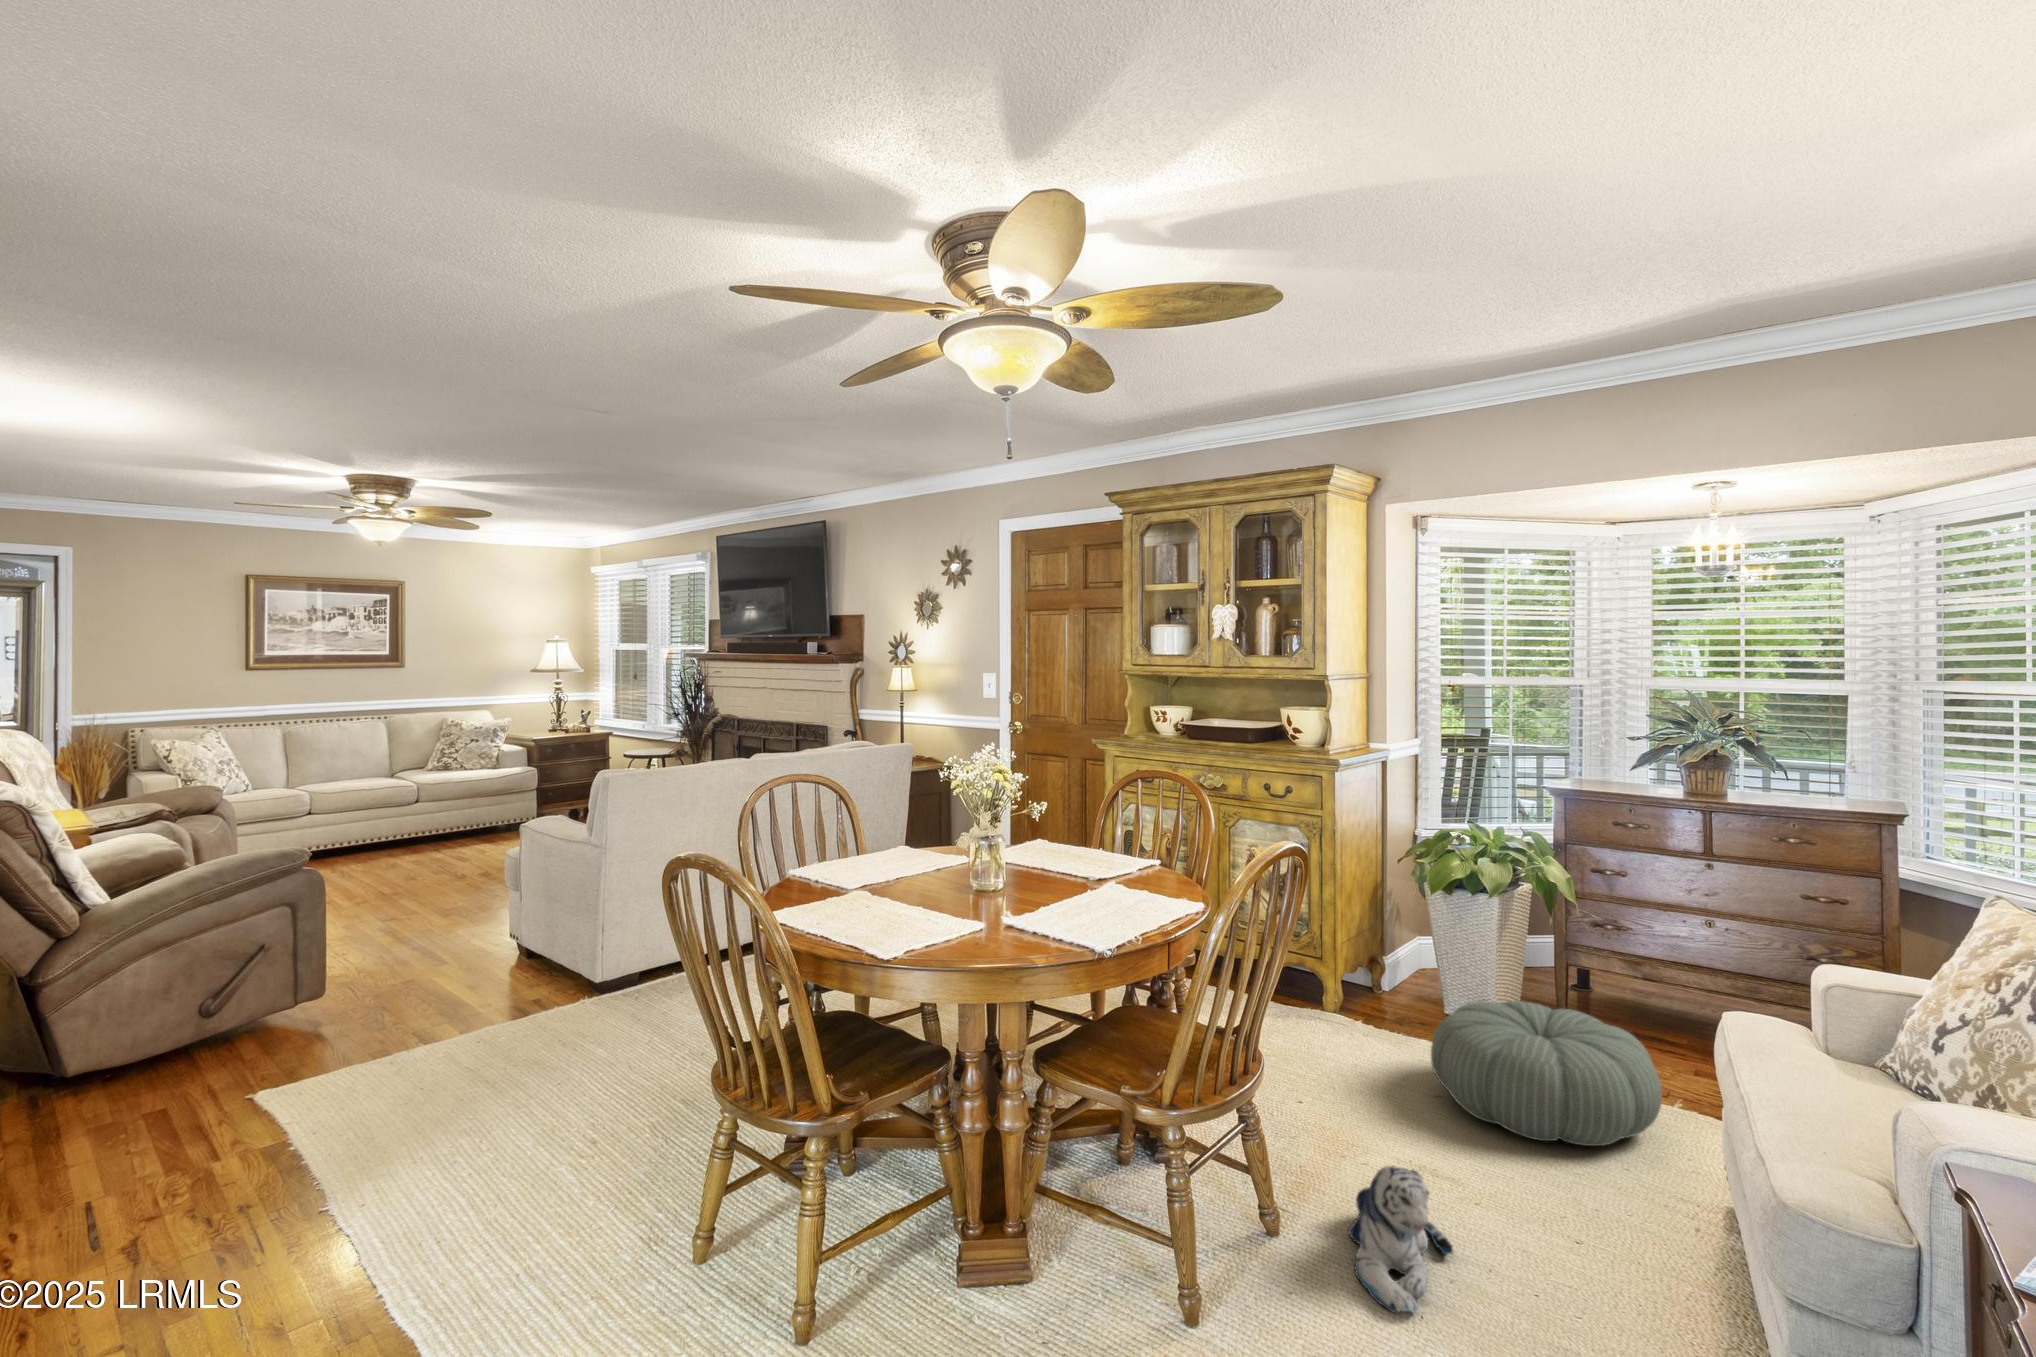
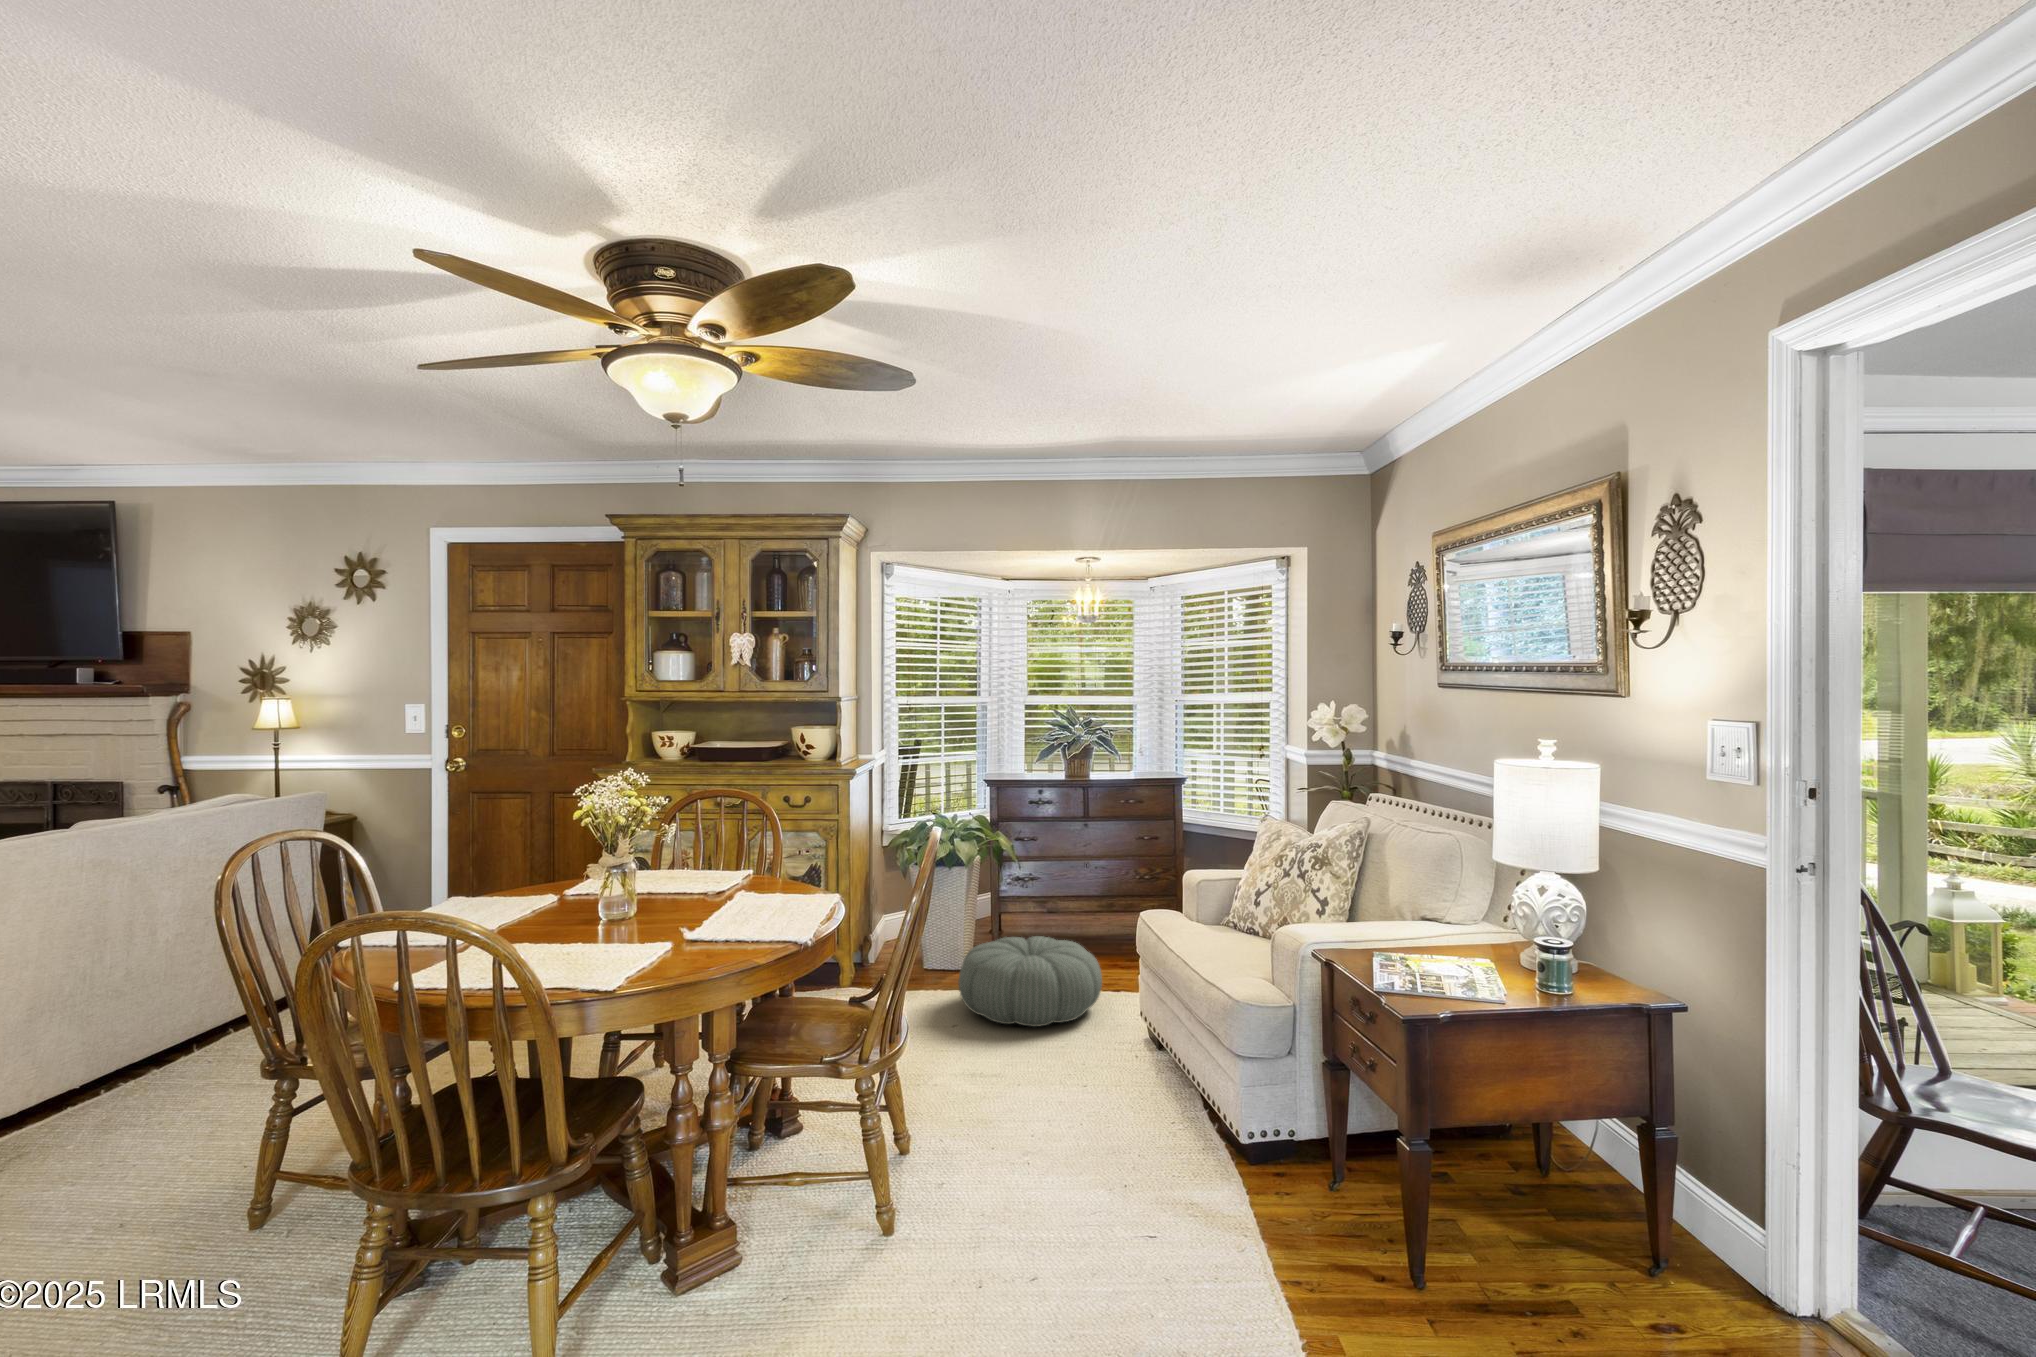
plush toy: present [1348,1166,1453,1313] -> none [978,1047,1048,1139]

